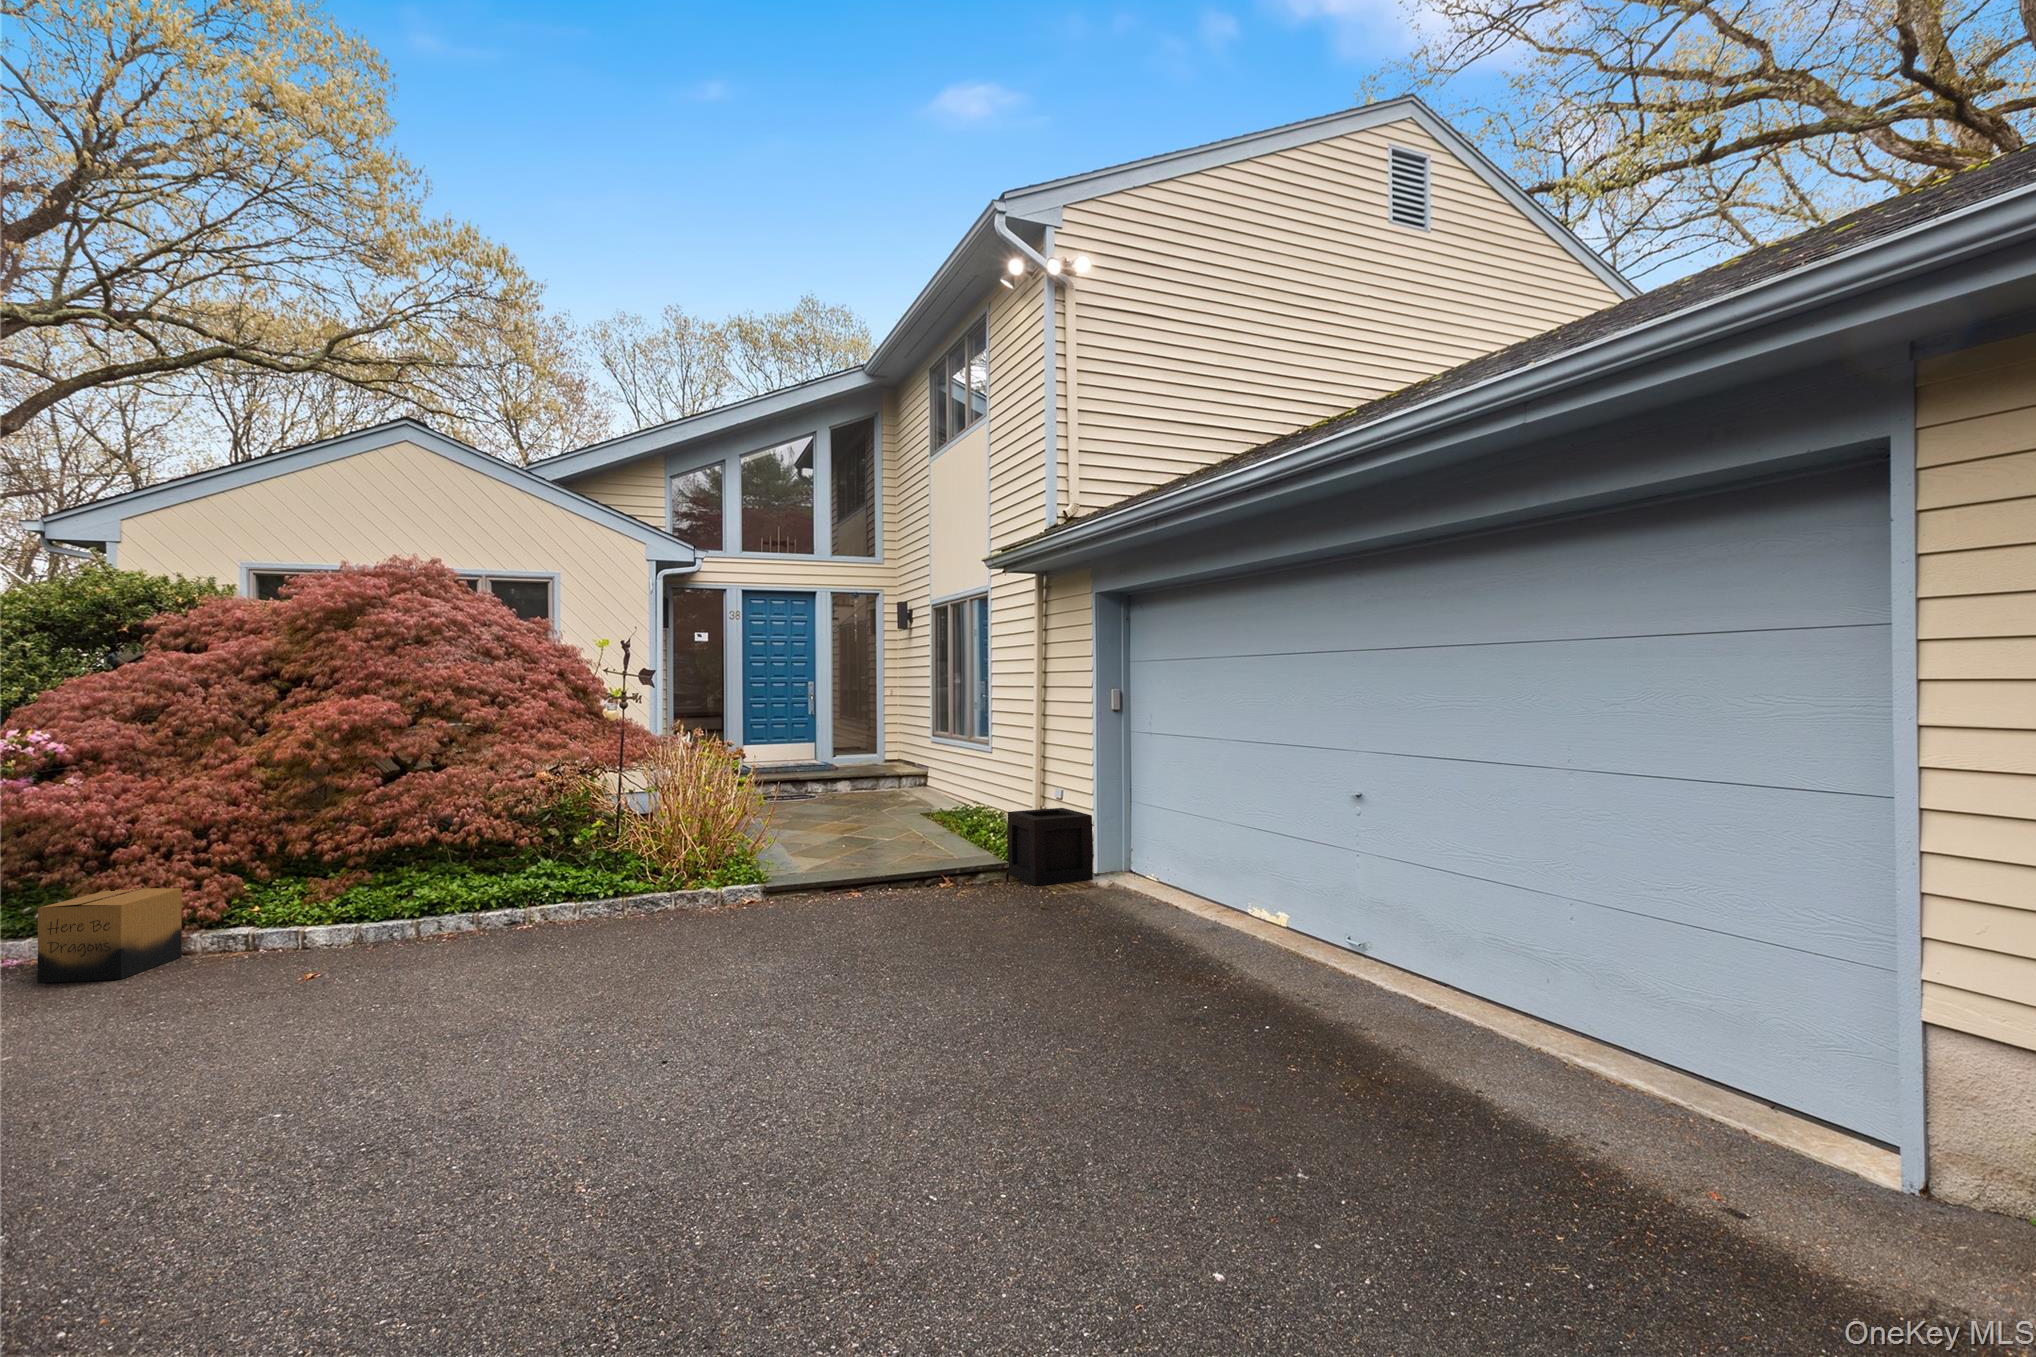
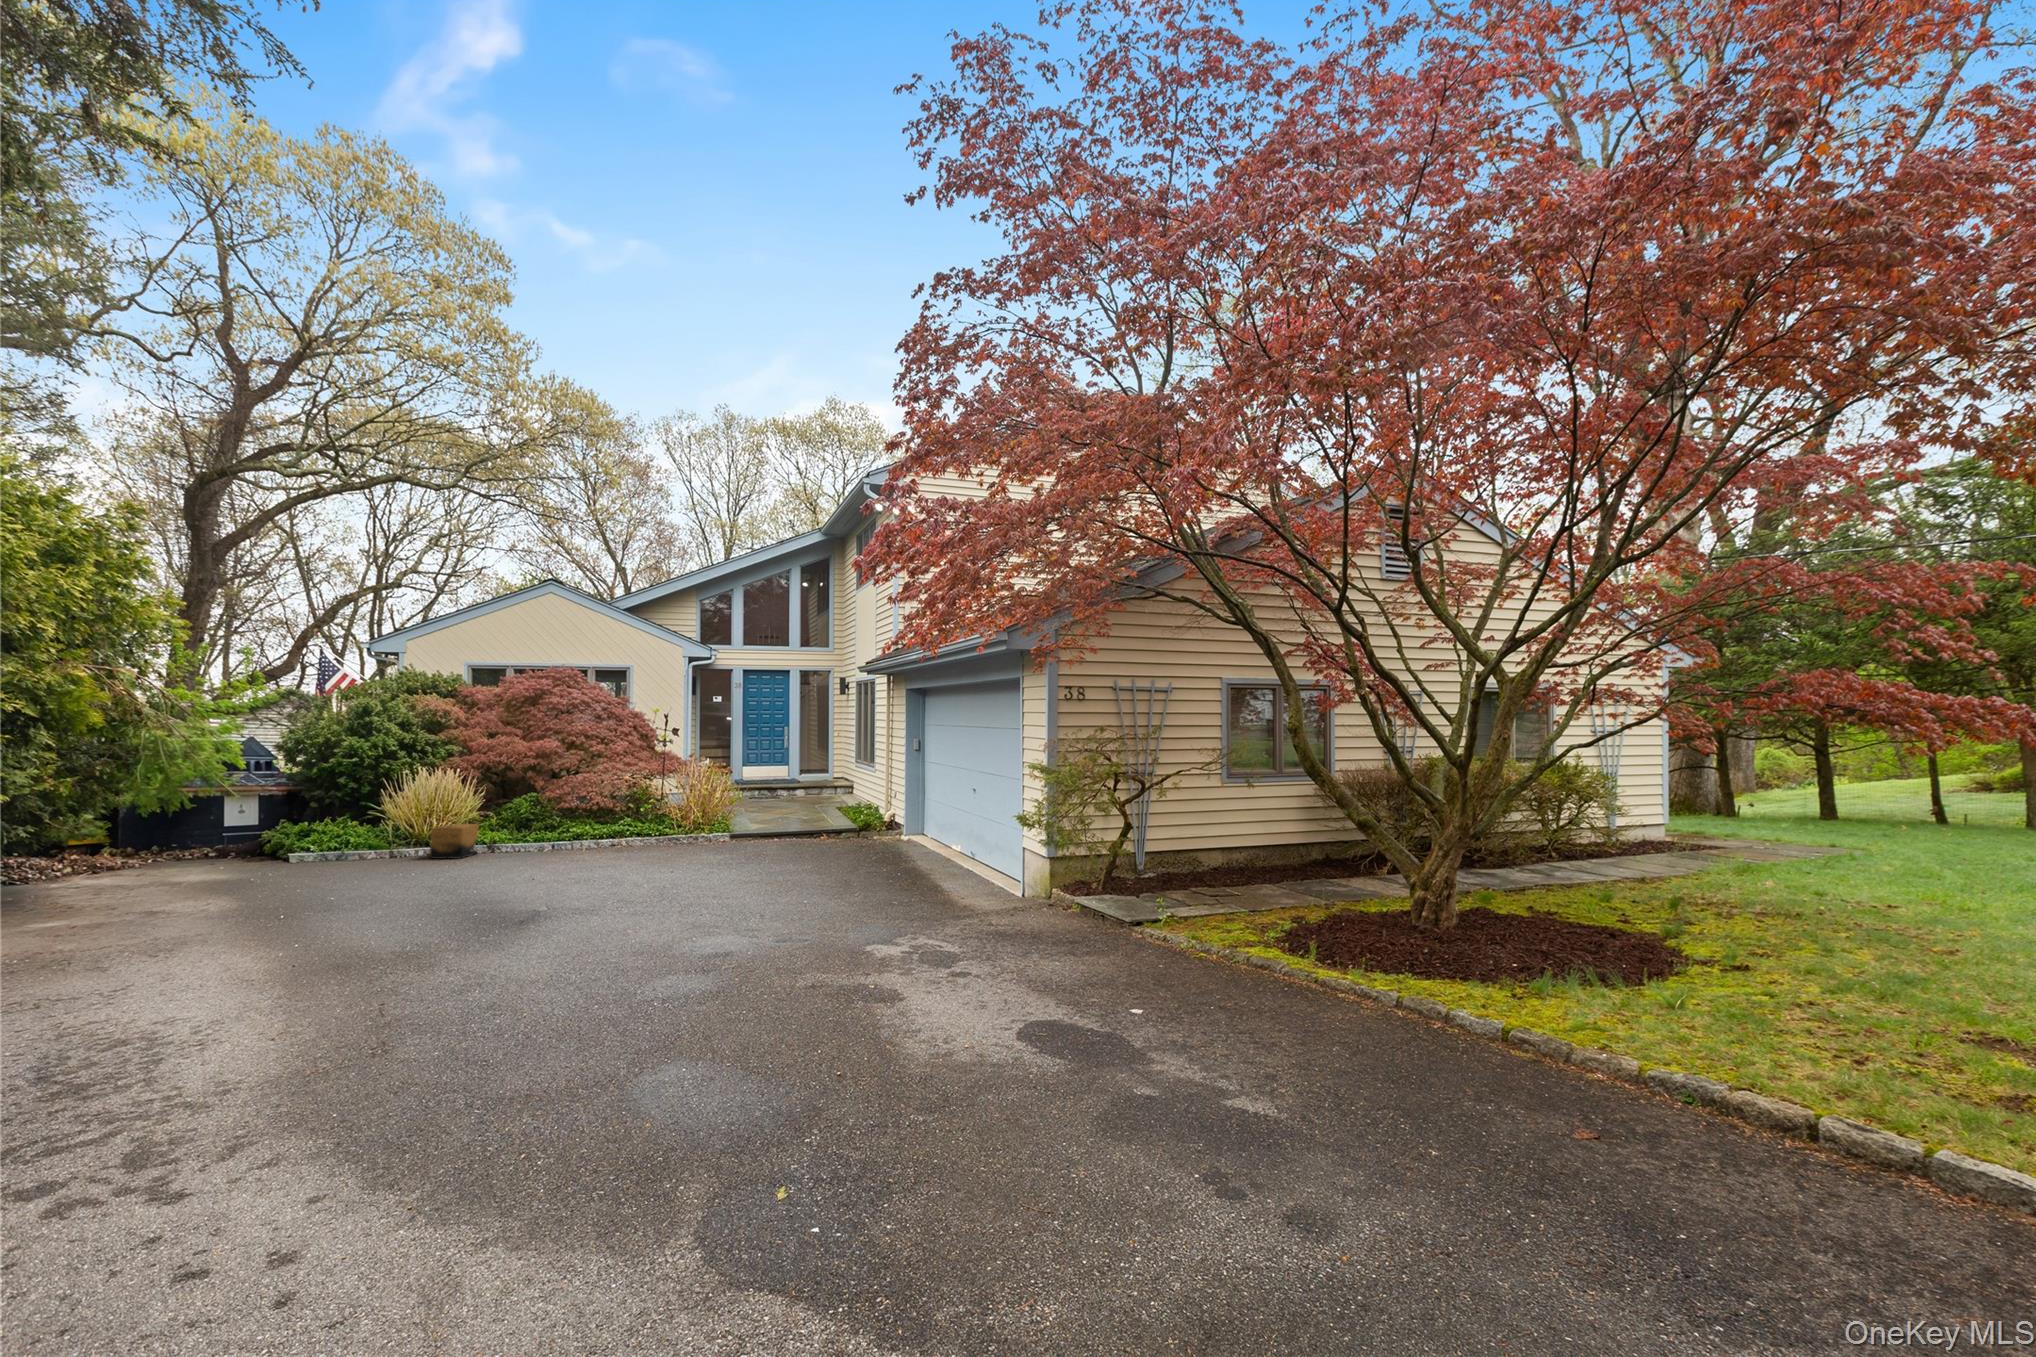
wooden crate: present [1007,808,1093,886] -> none [861,802,902,840]

